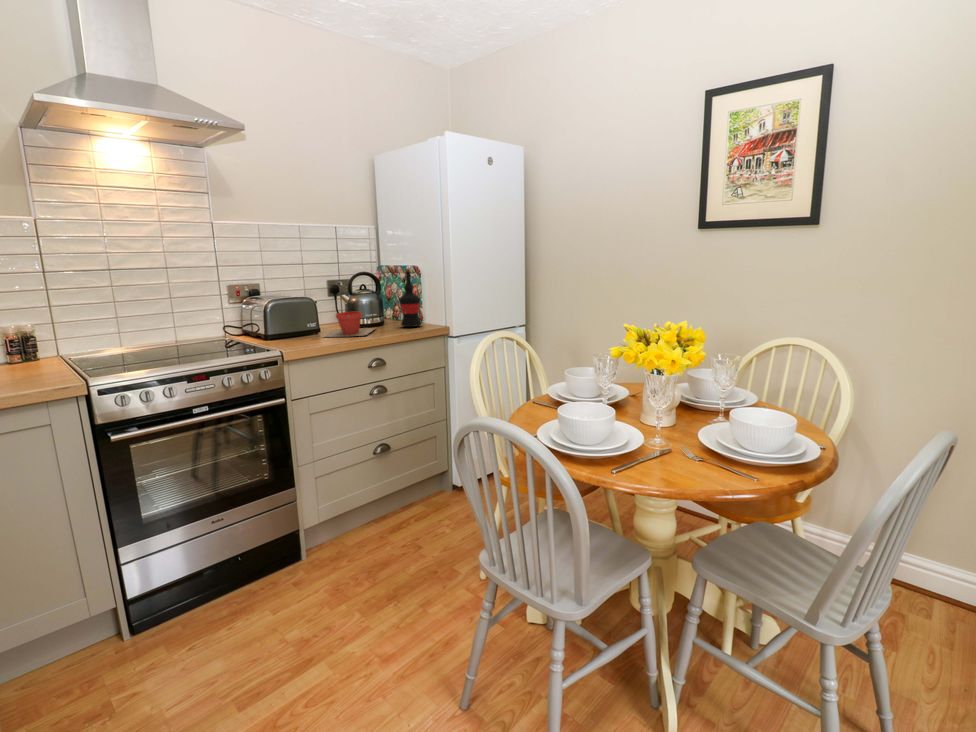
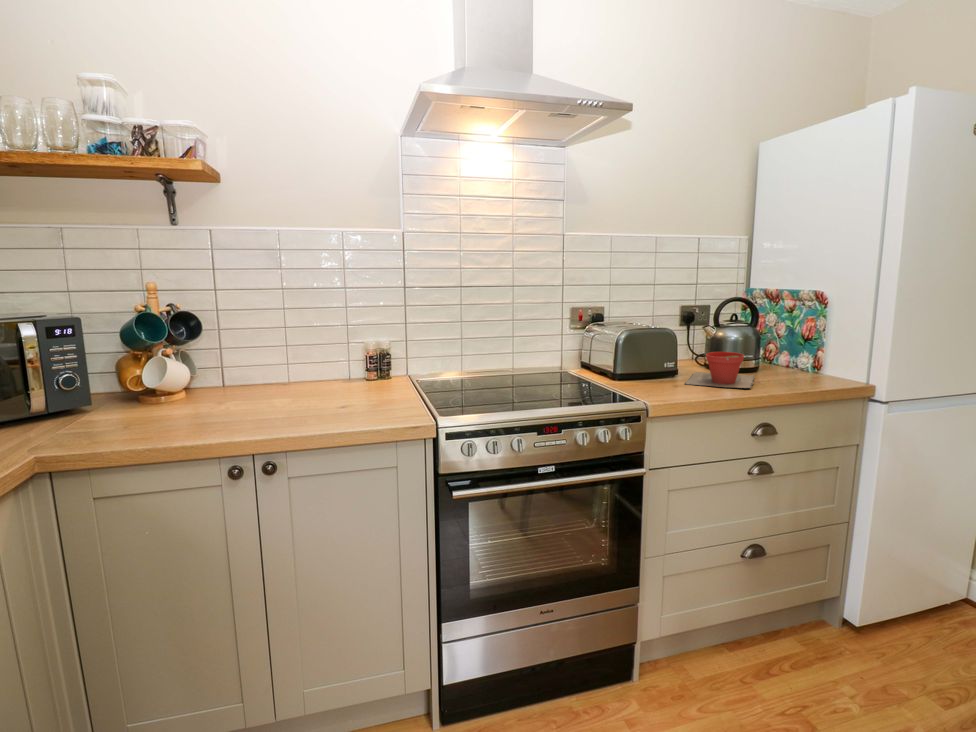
wine bottle: present [399,269,421,327] -> none [791,296,827,379]

